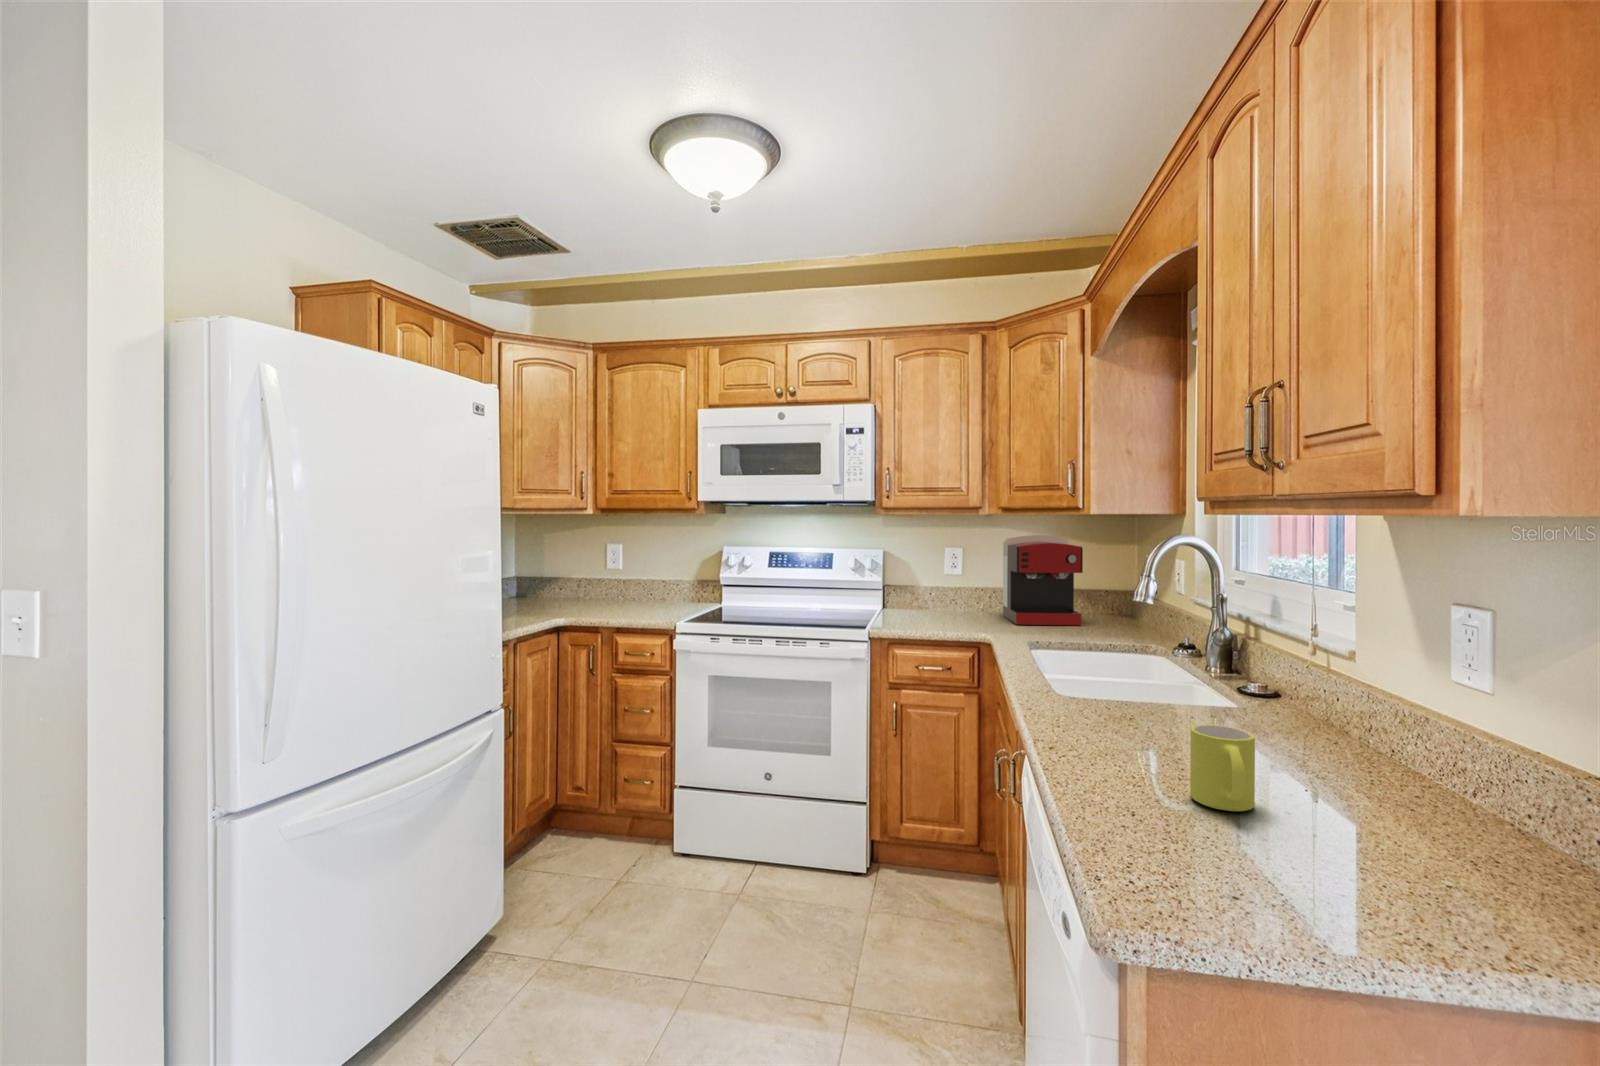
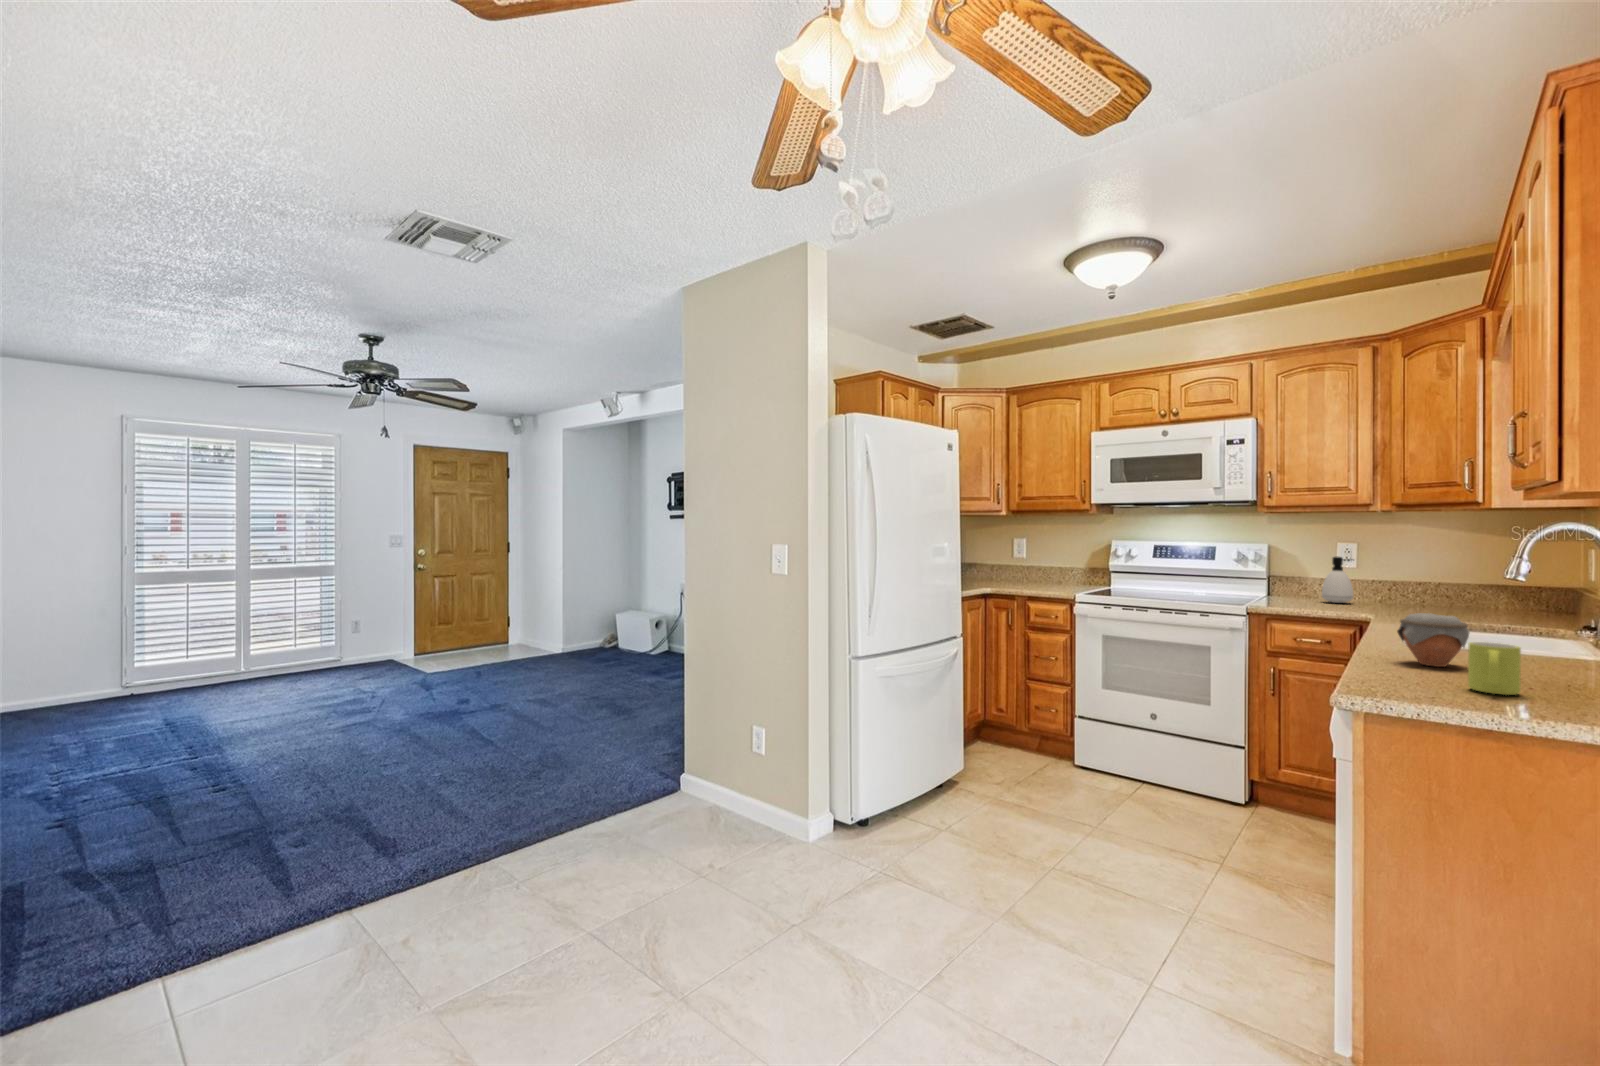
coffee maker: present [1003,535,1083,625] -> none [1402,529,1494,615]
soap dispenser: none [935,565,964,616] -> present [1322,556,1353,603]
jar: none [1069,663,1147,740] -> present [1397,613,1470,667]

